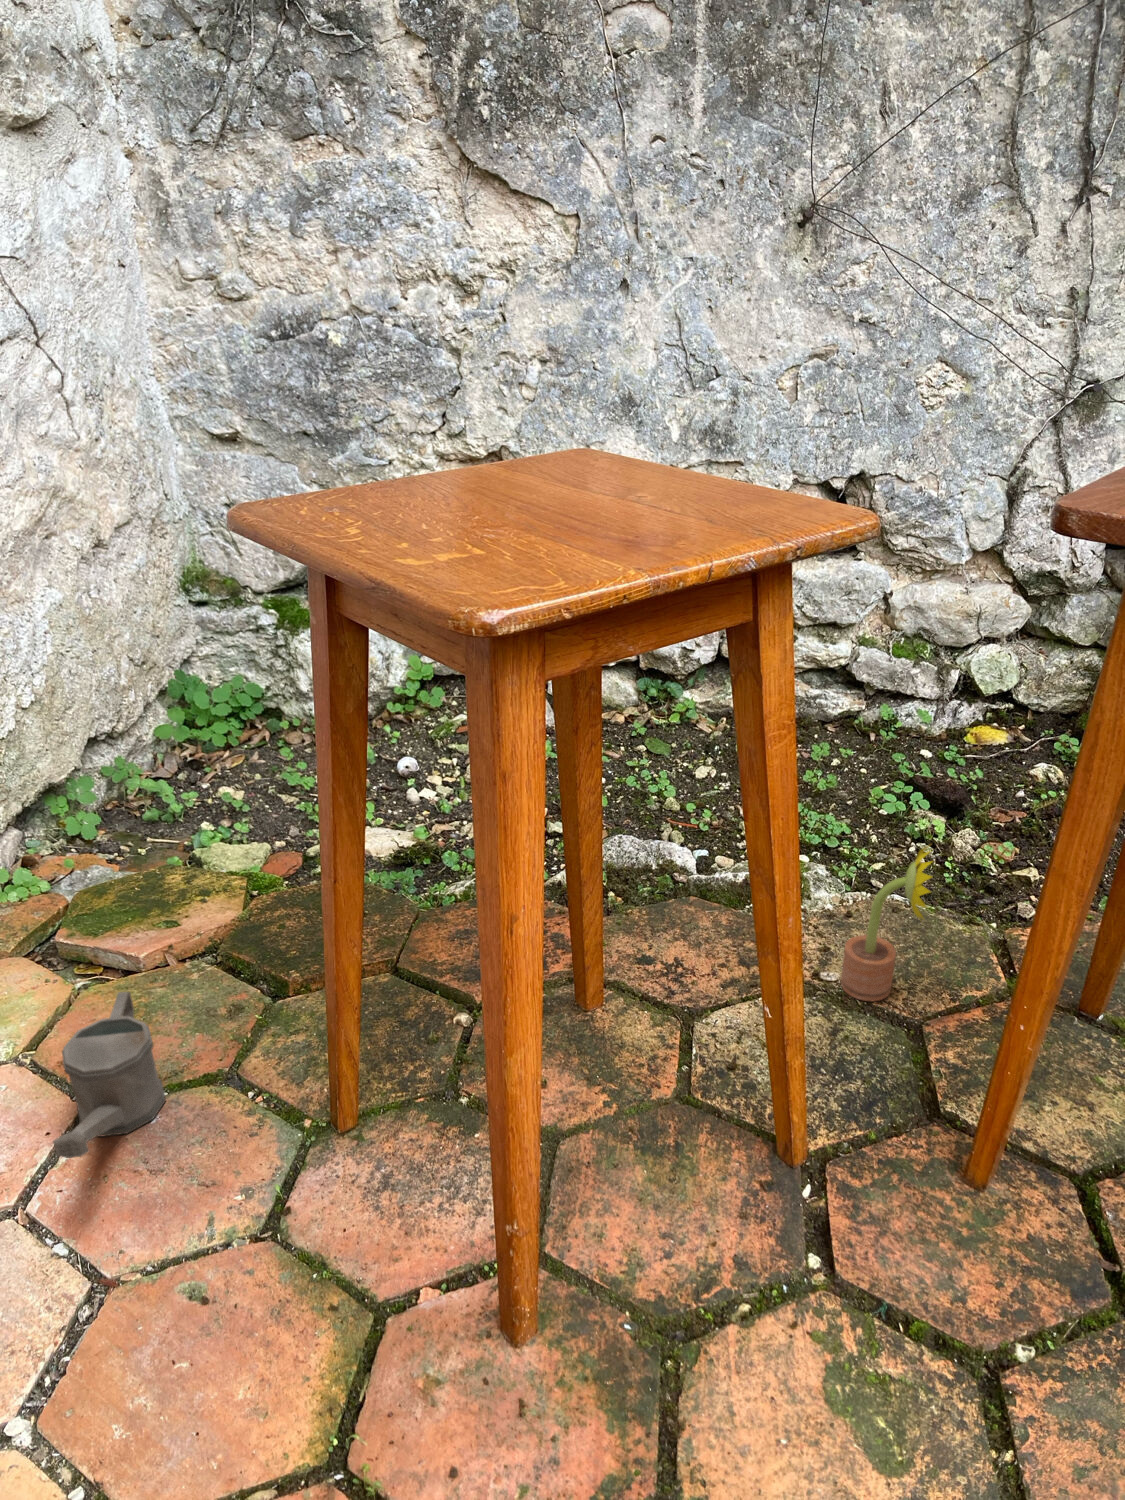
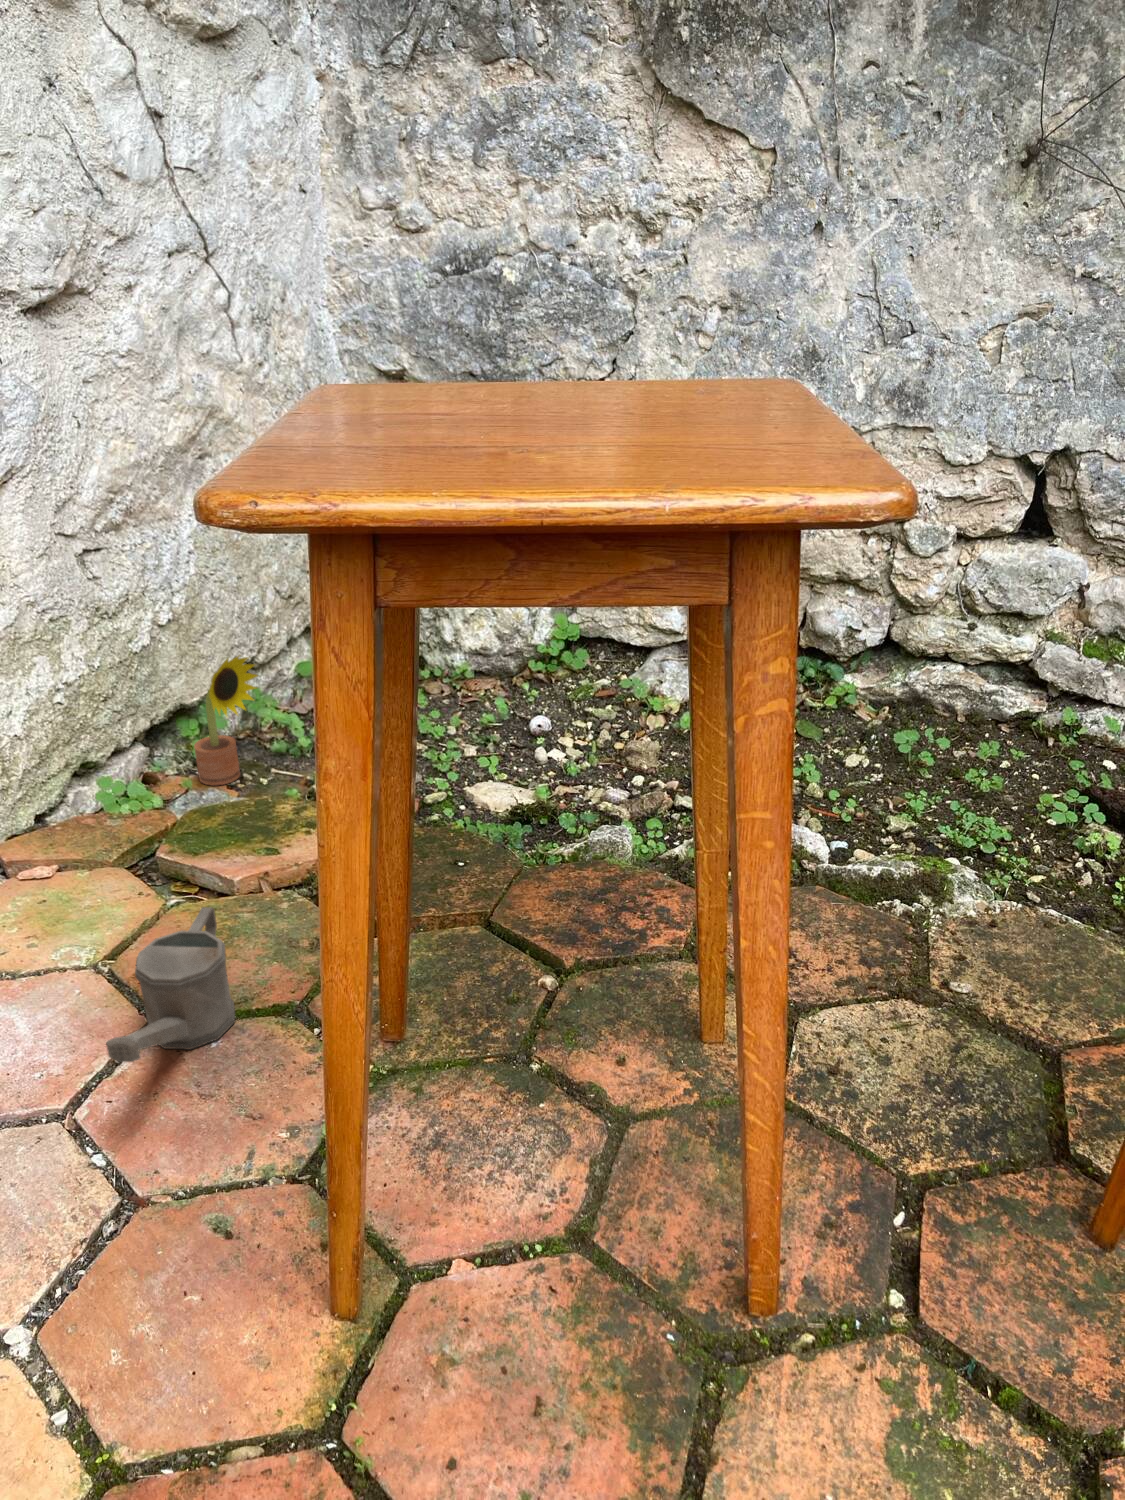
decorative plant: present [841,846,932,1001] -> present [194,656,257,785]

